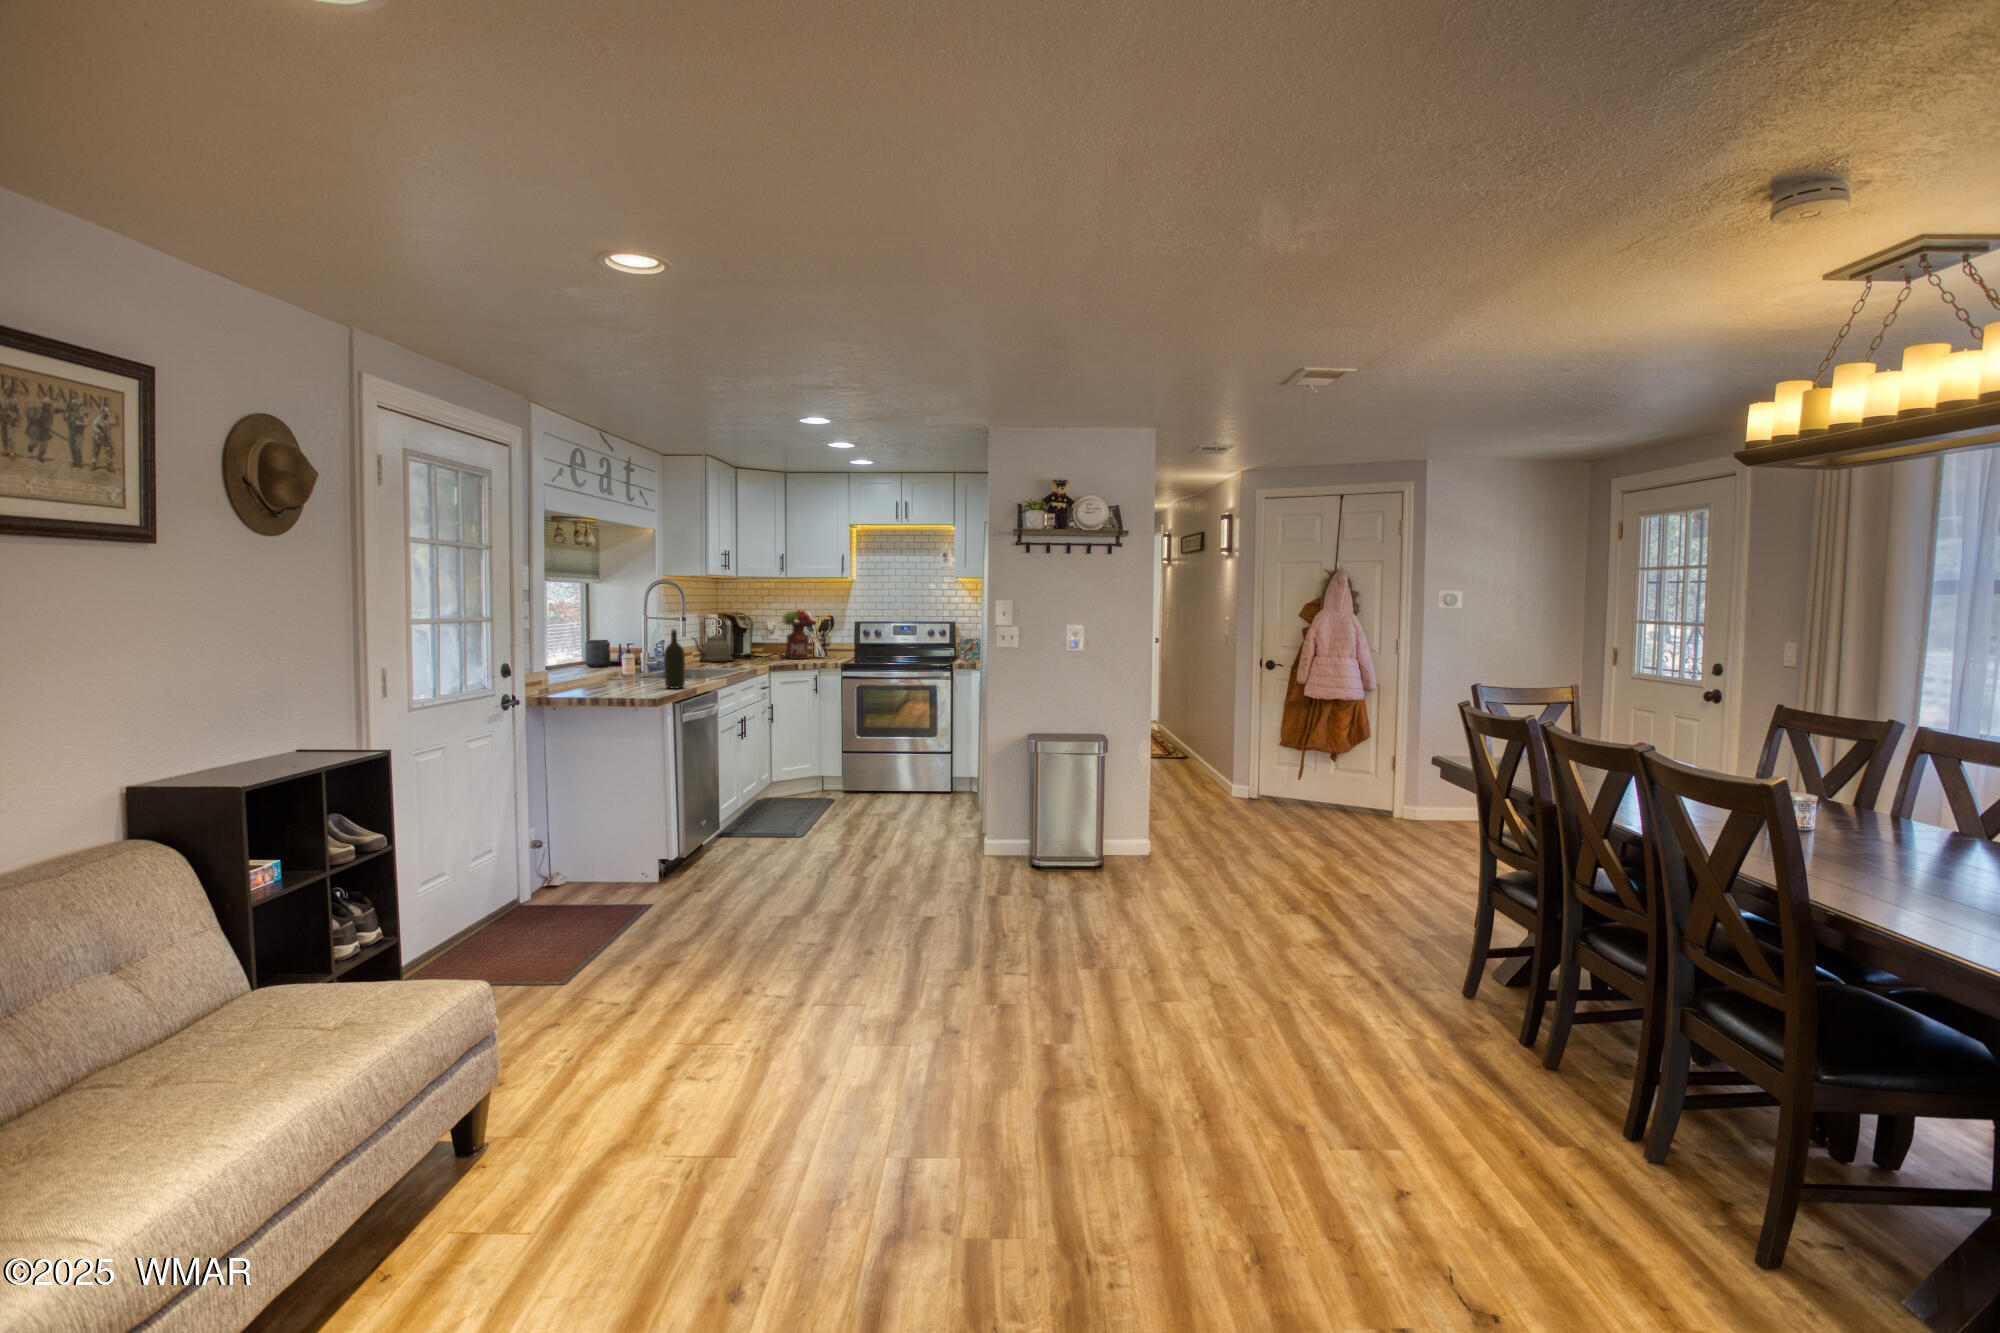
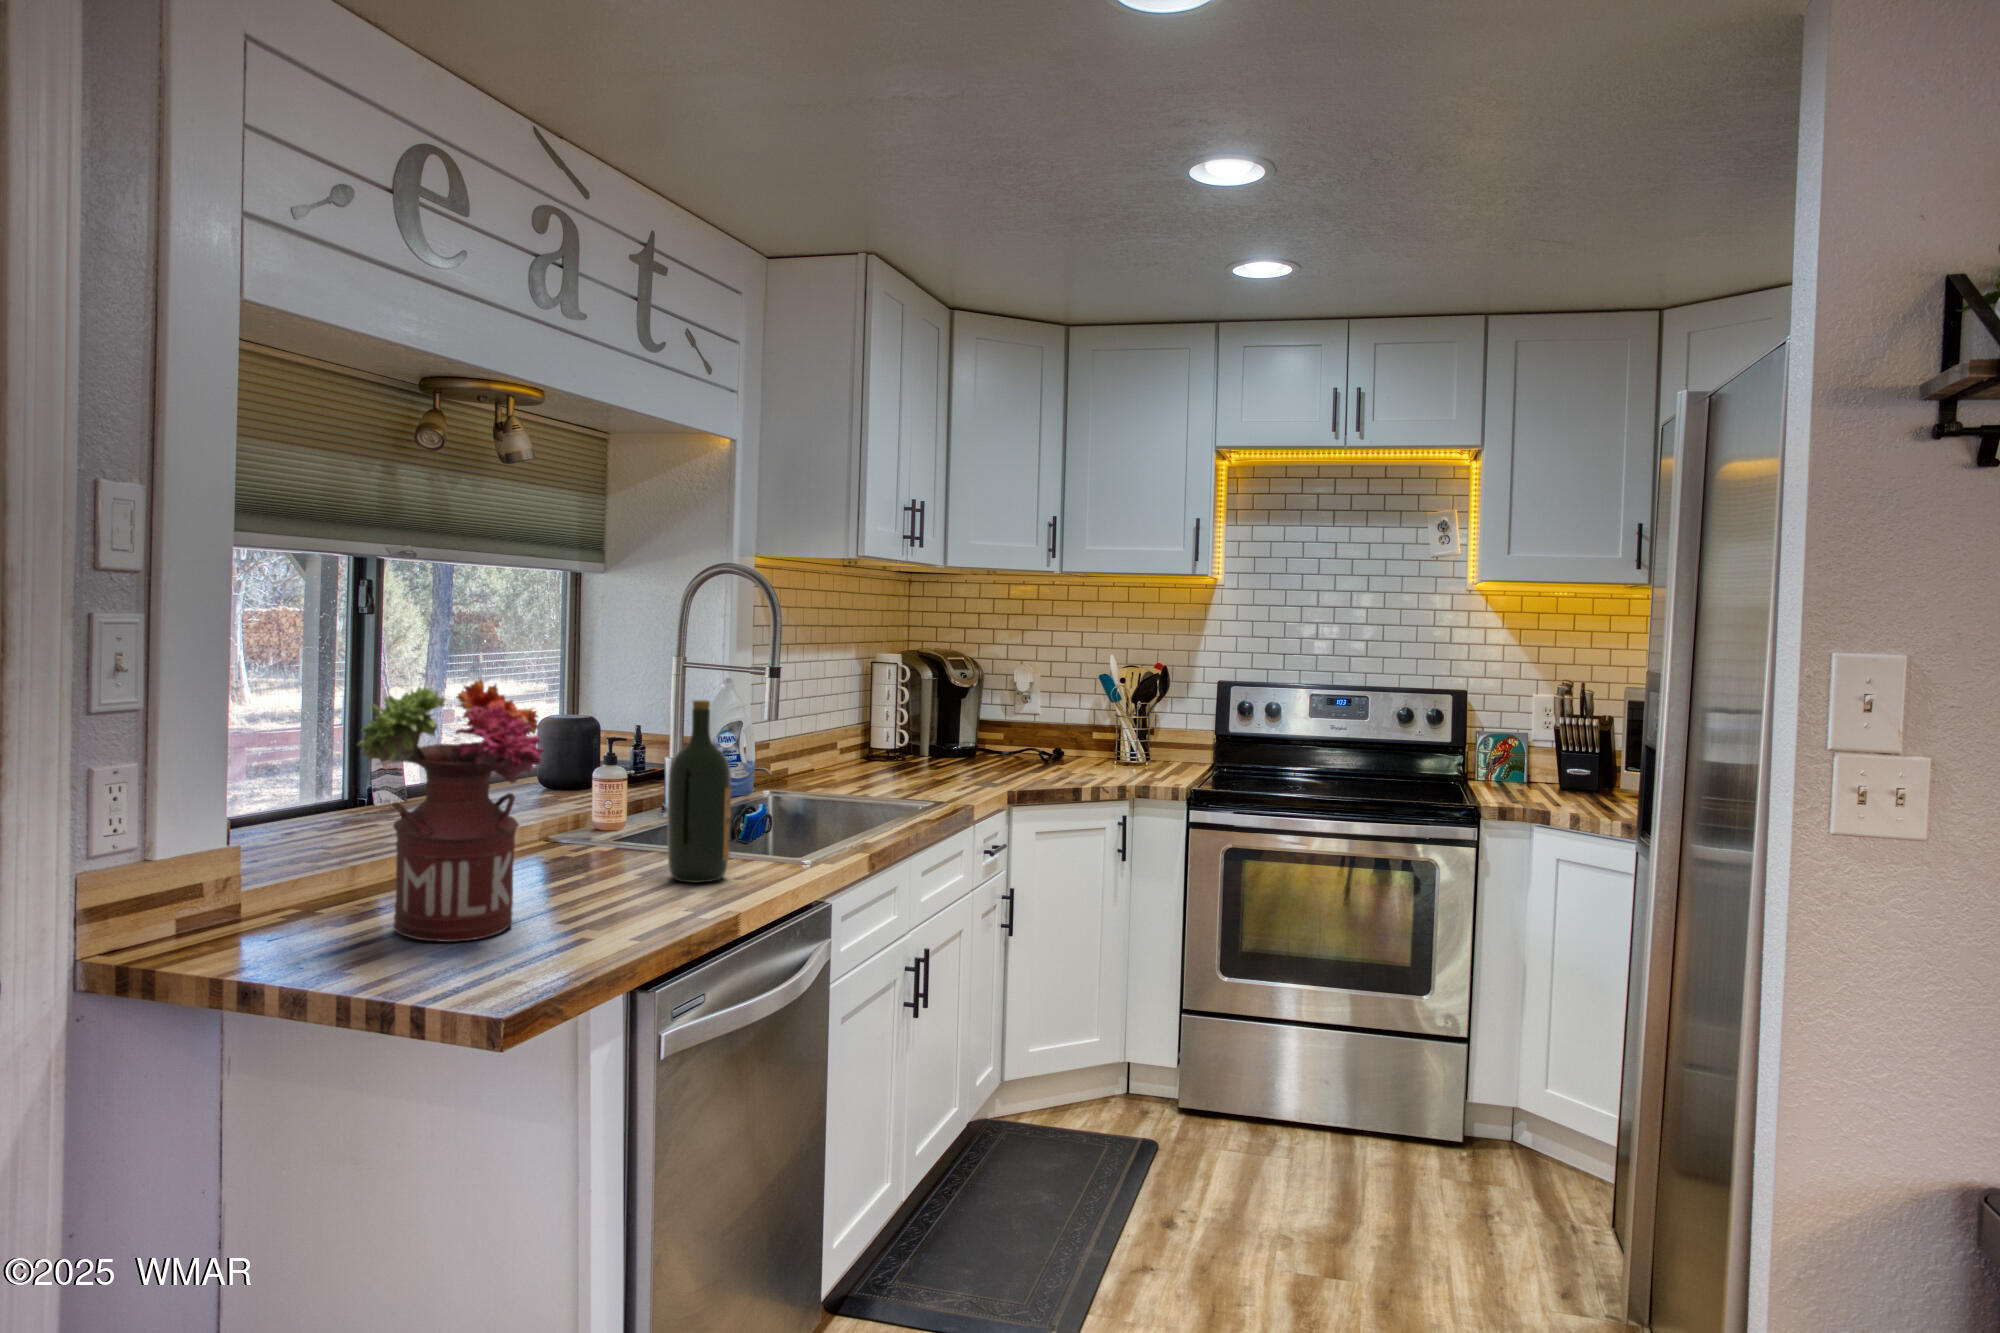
flower arrangement: present [783,610,816,659] -> present [358,680,545,942]
kettle: present [693,625,733,662] -> none [832,677,928,769]

